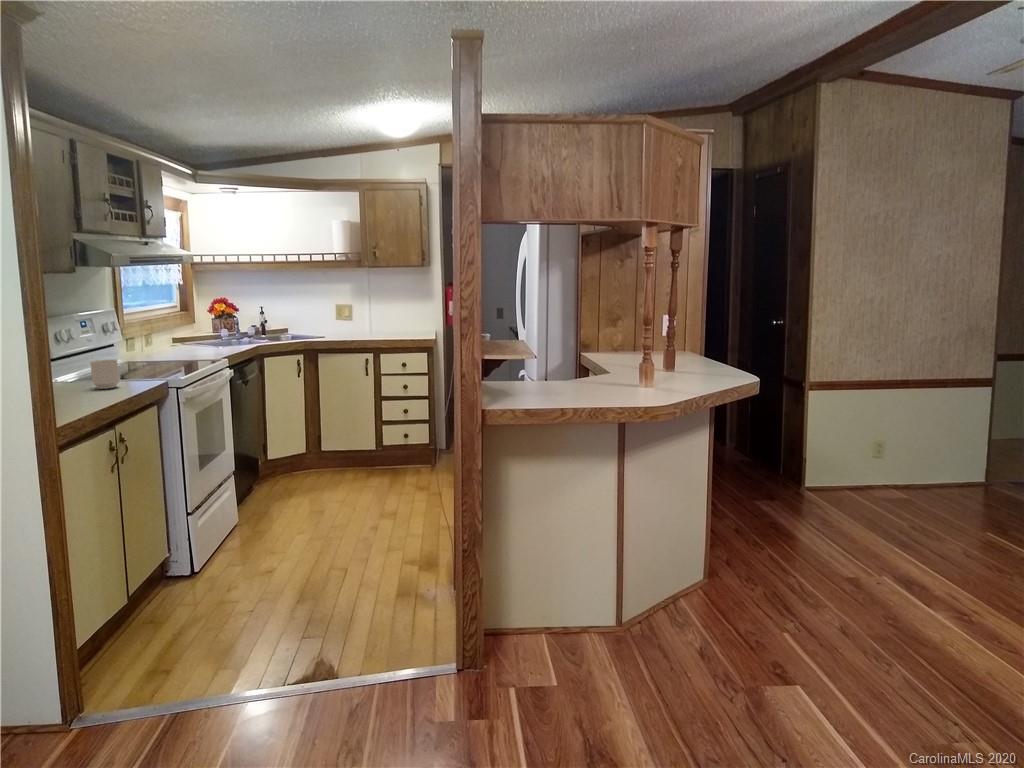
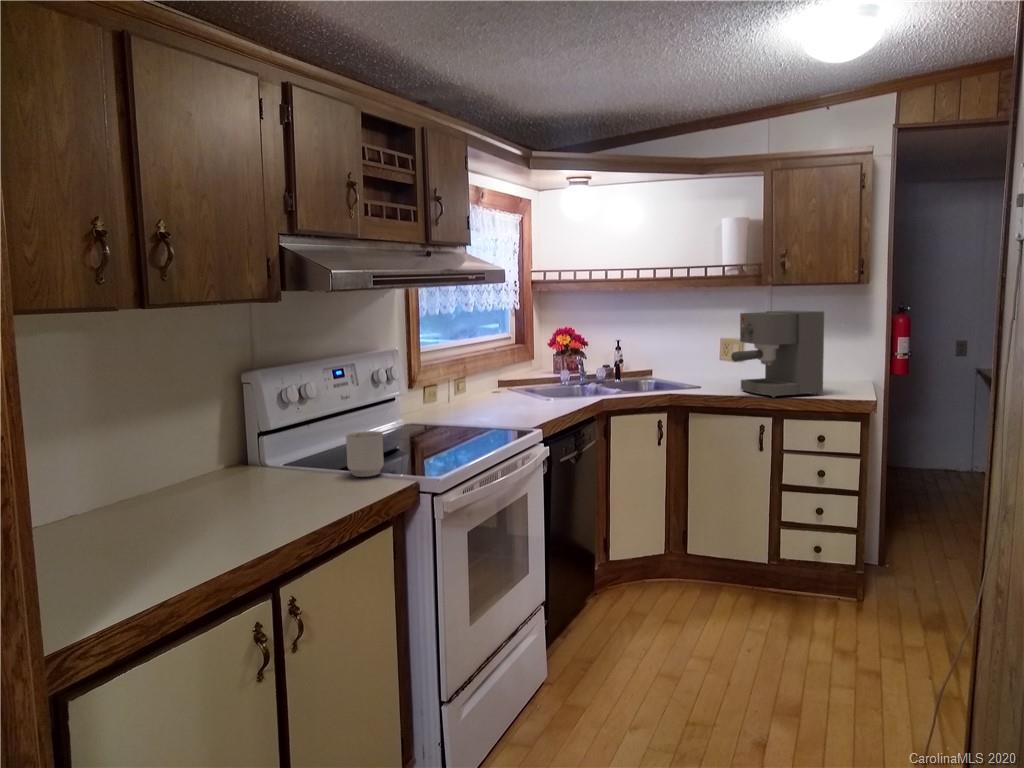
coffee maker: none [344,284,403,340] -> present [731,310,824,398]

